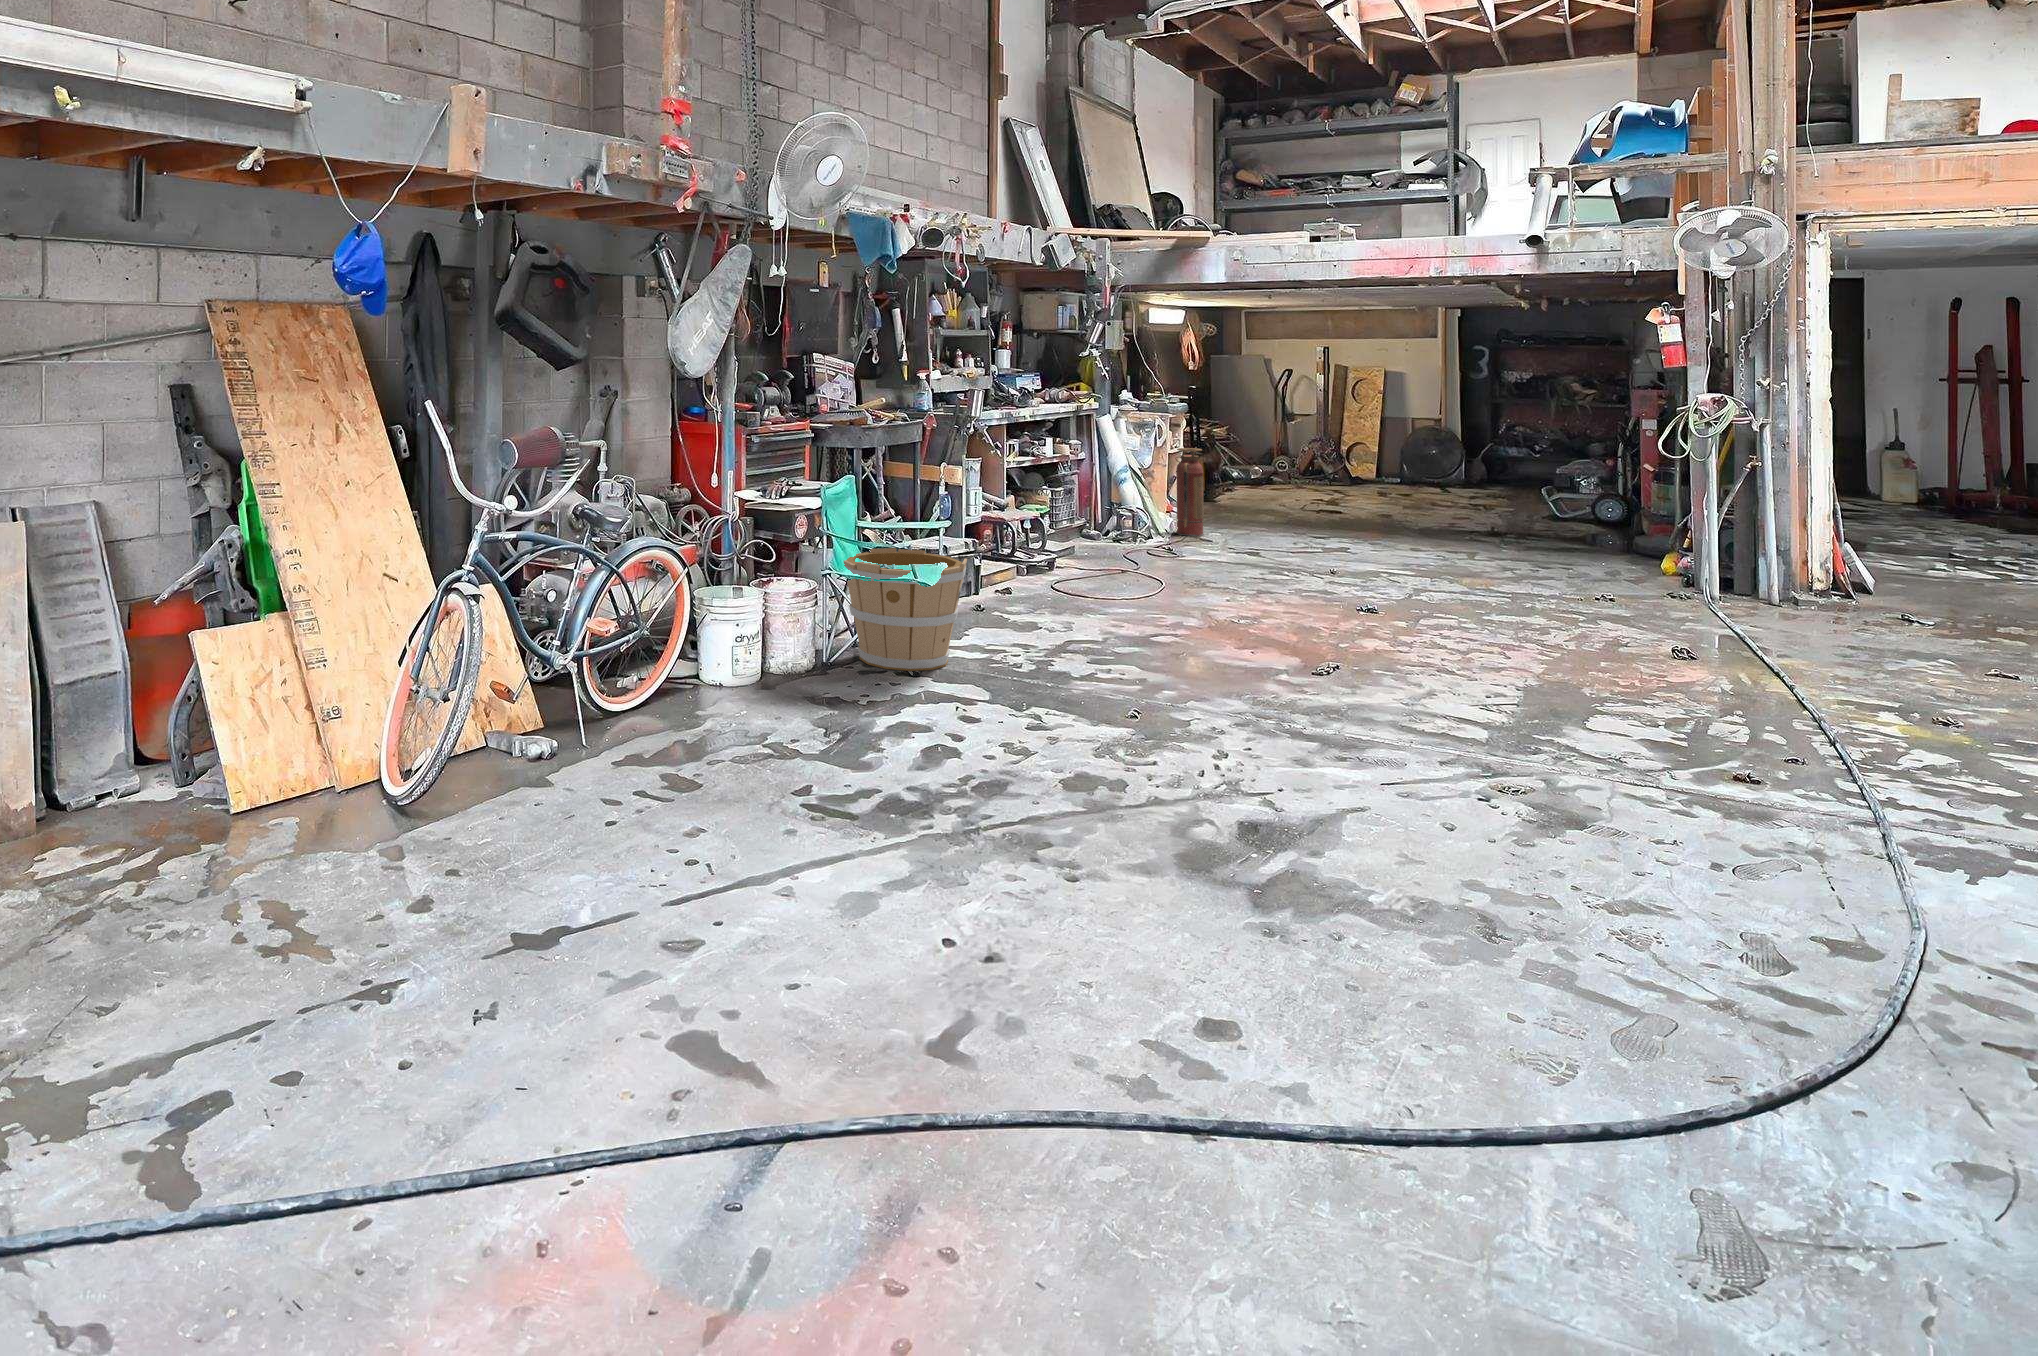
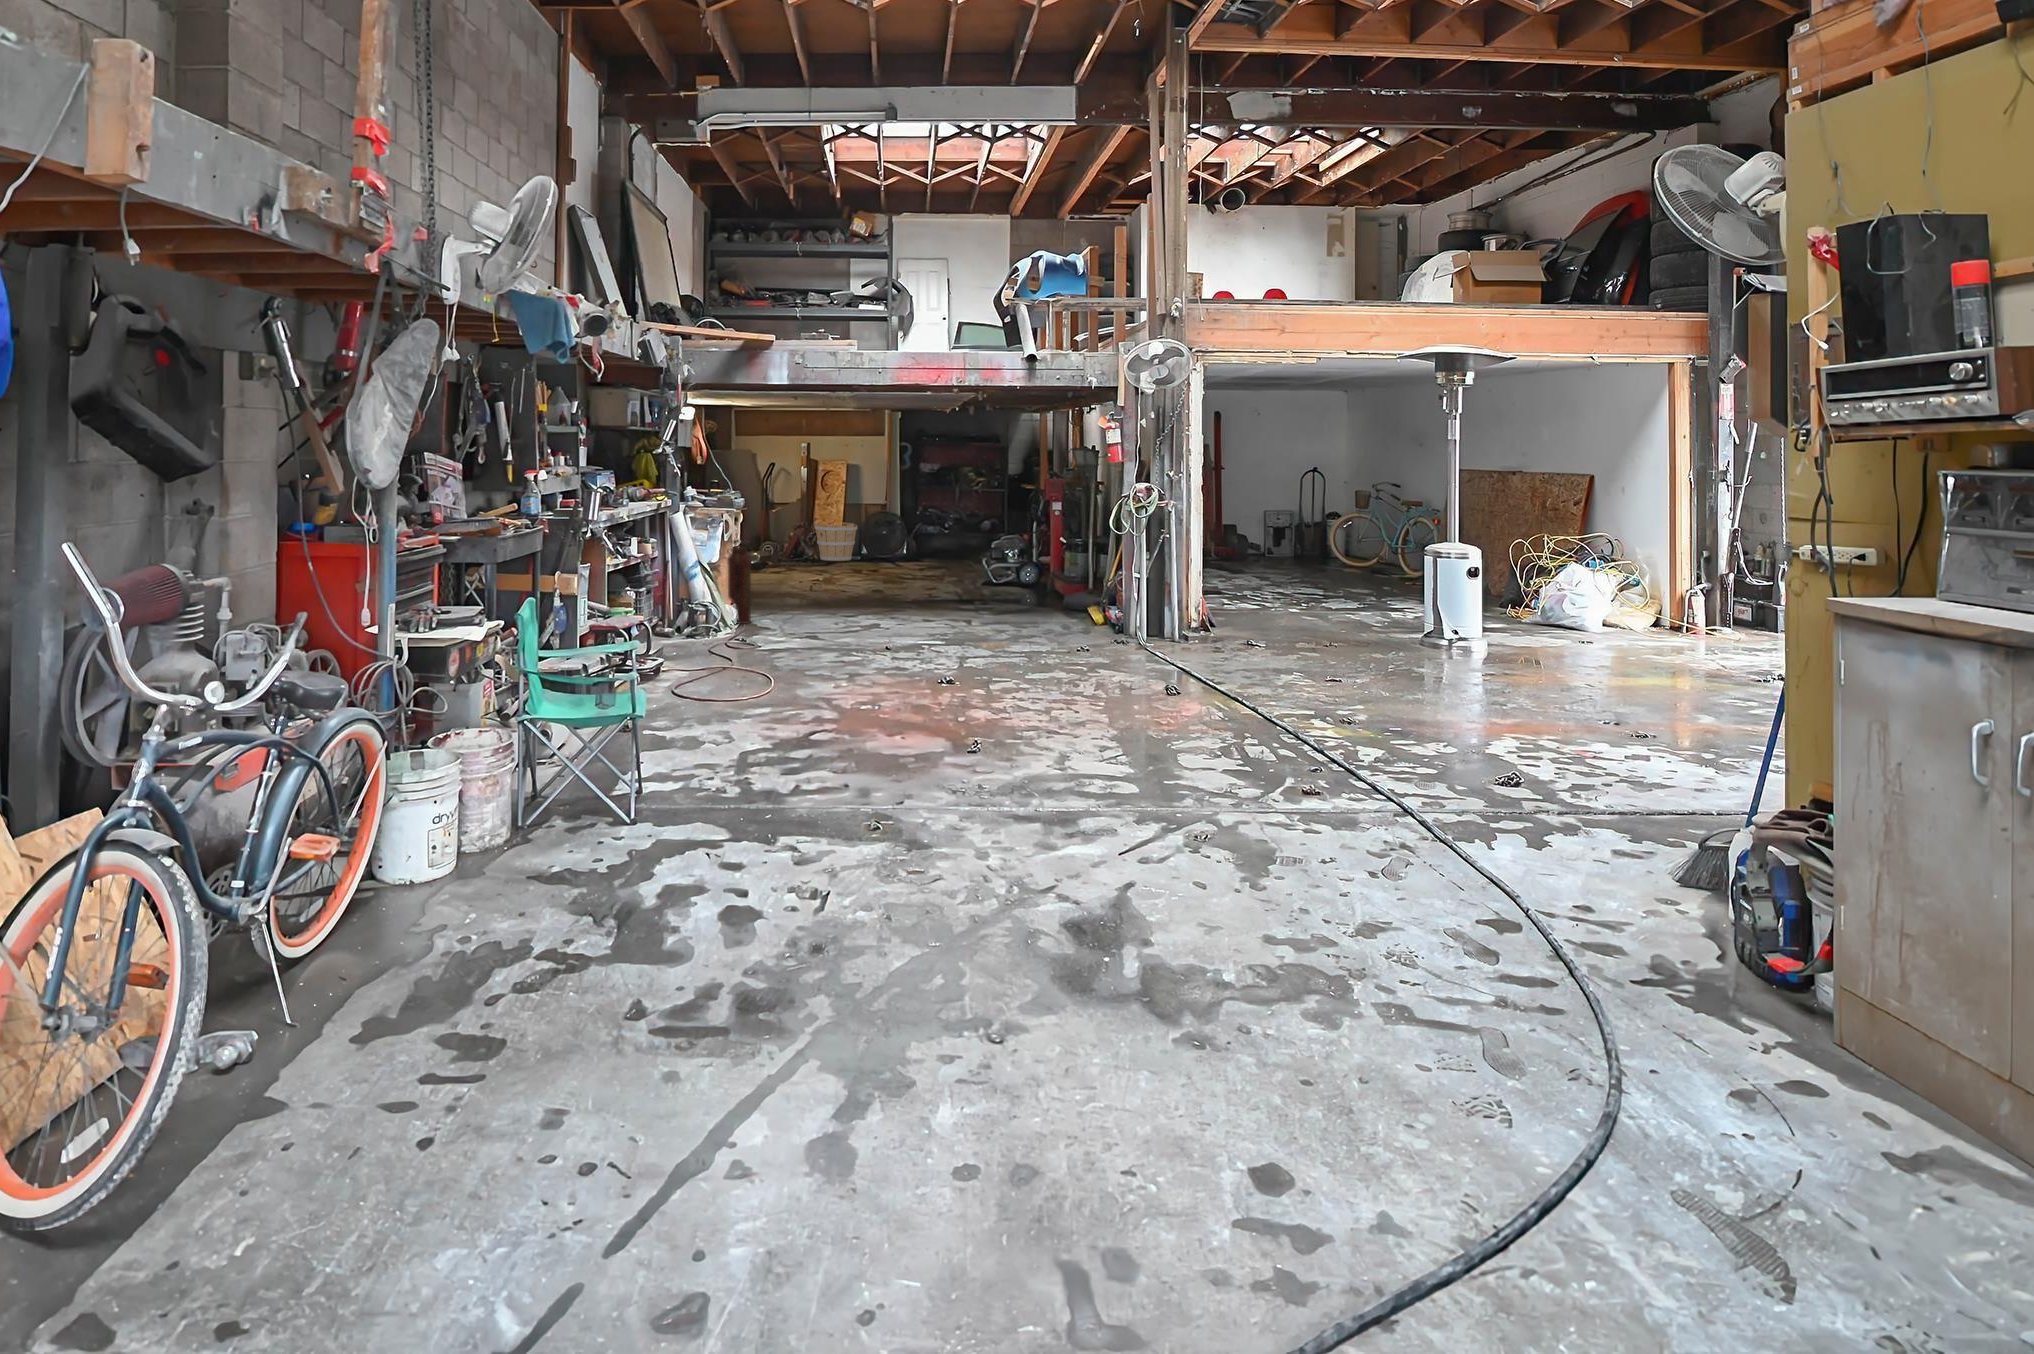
wooden bucket: present [844,548,967,671] -> present [814,522,858,561]

